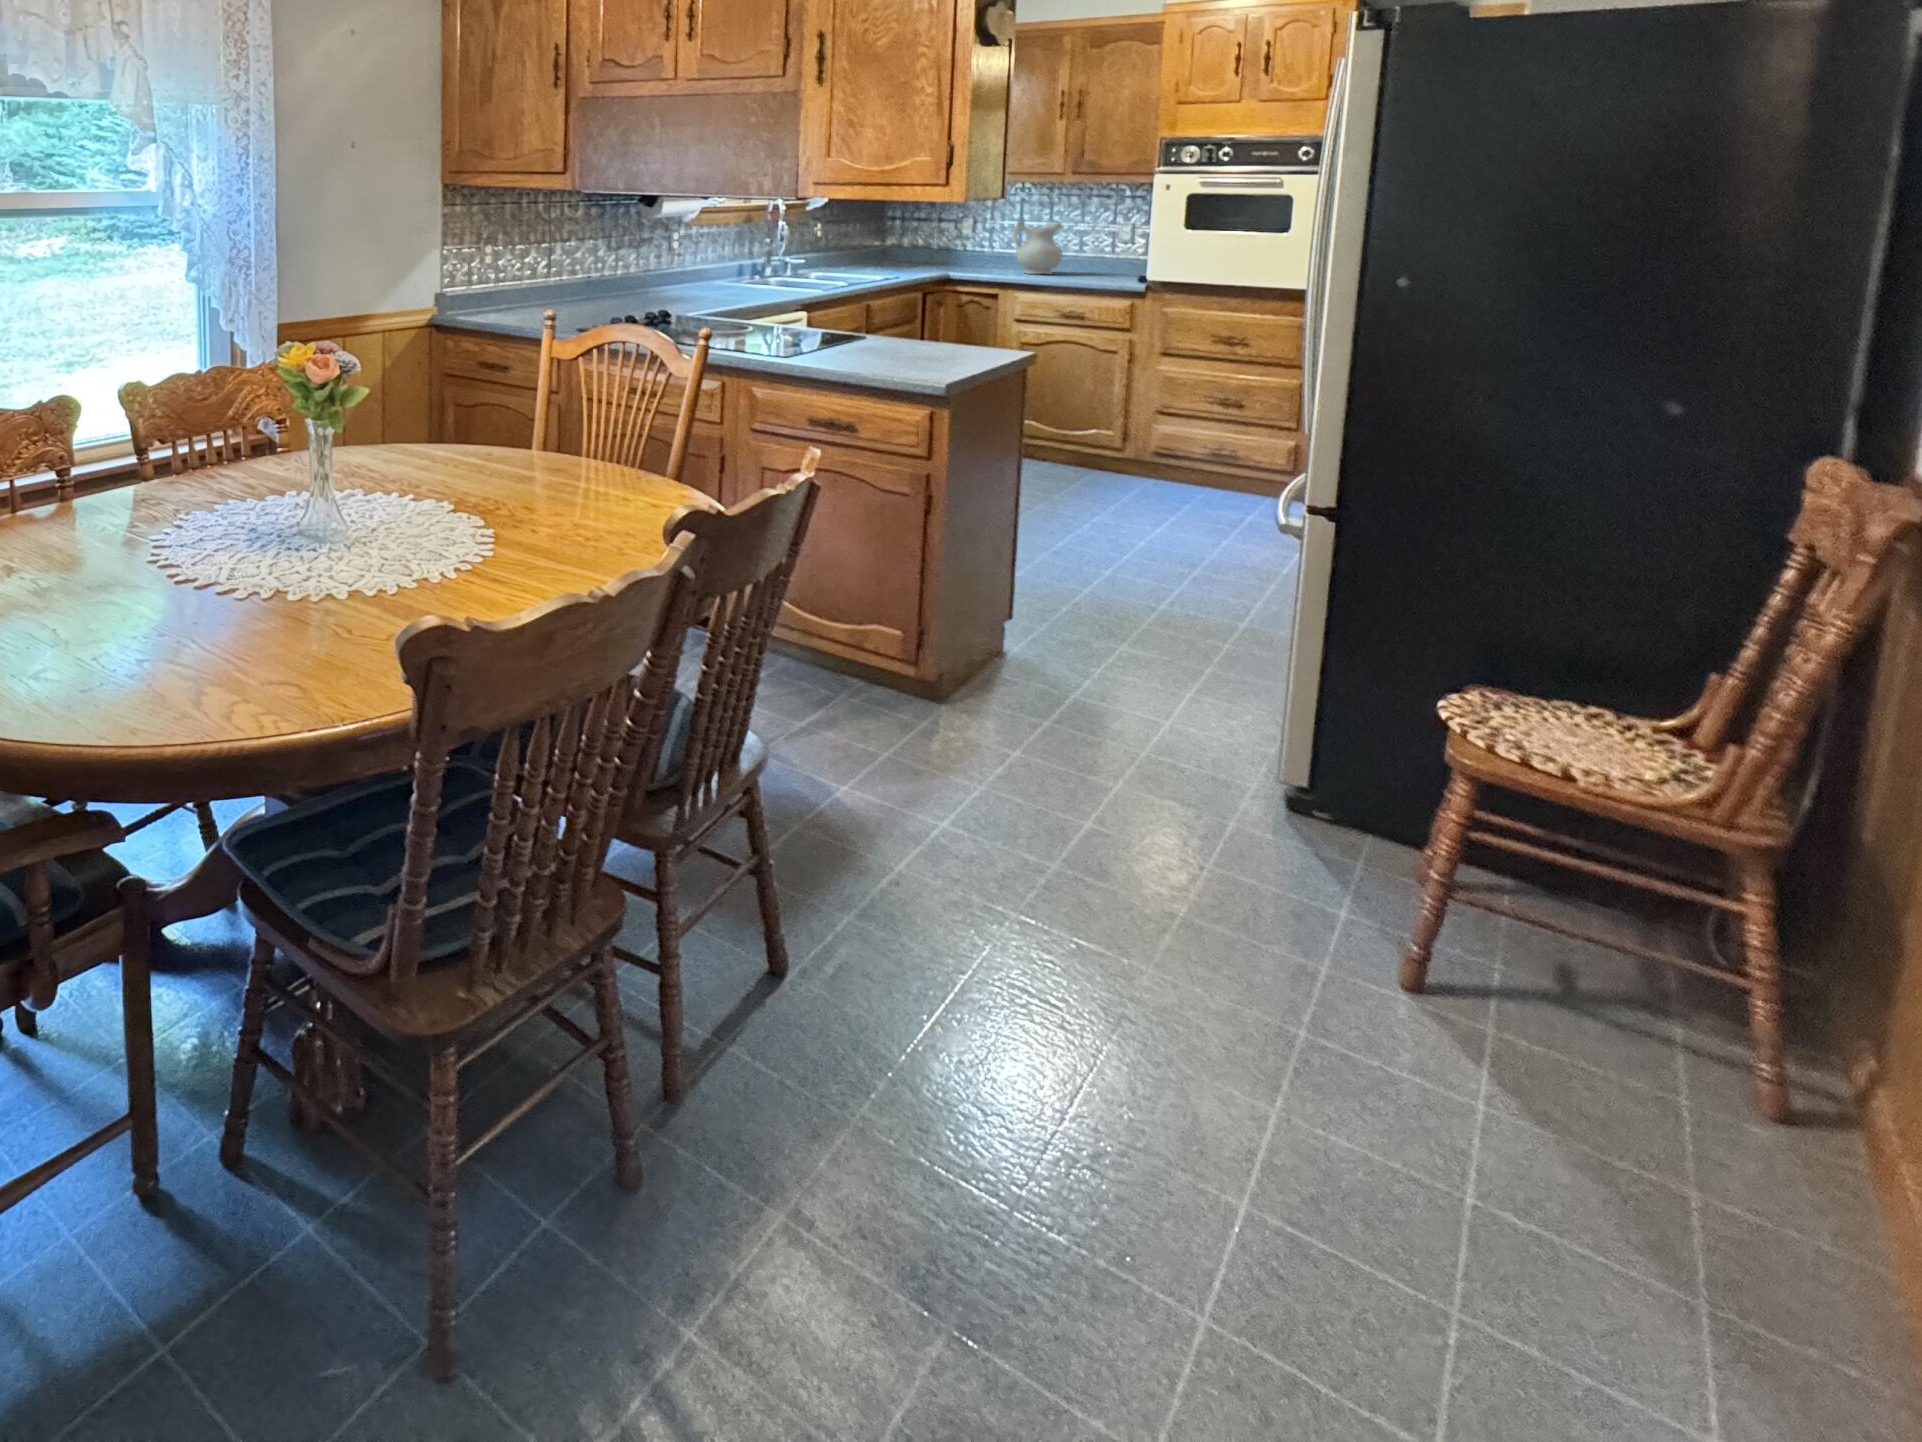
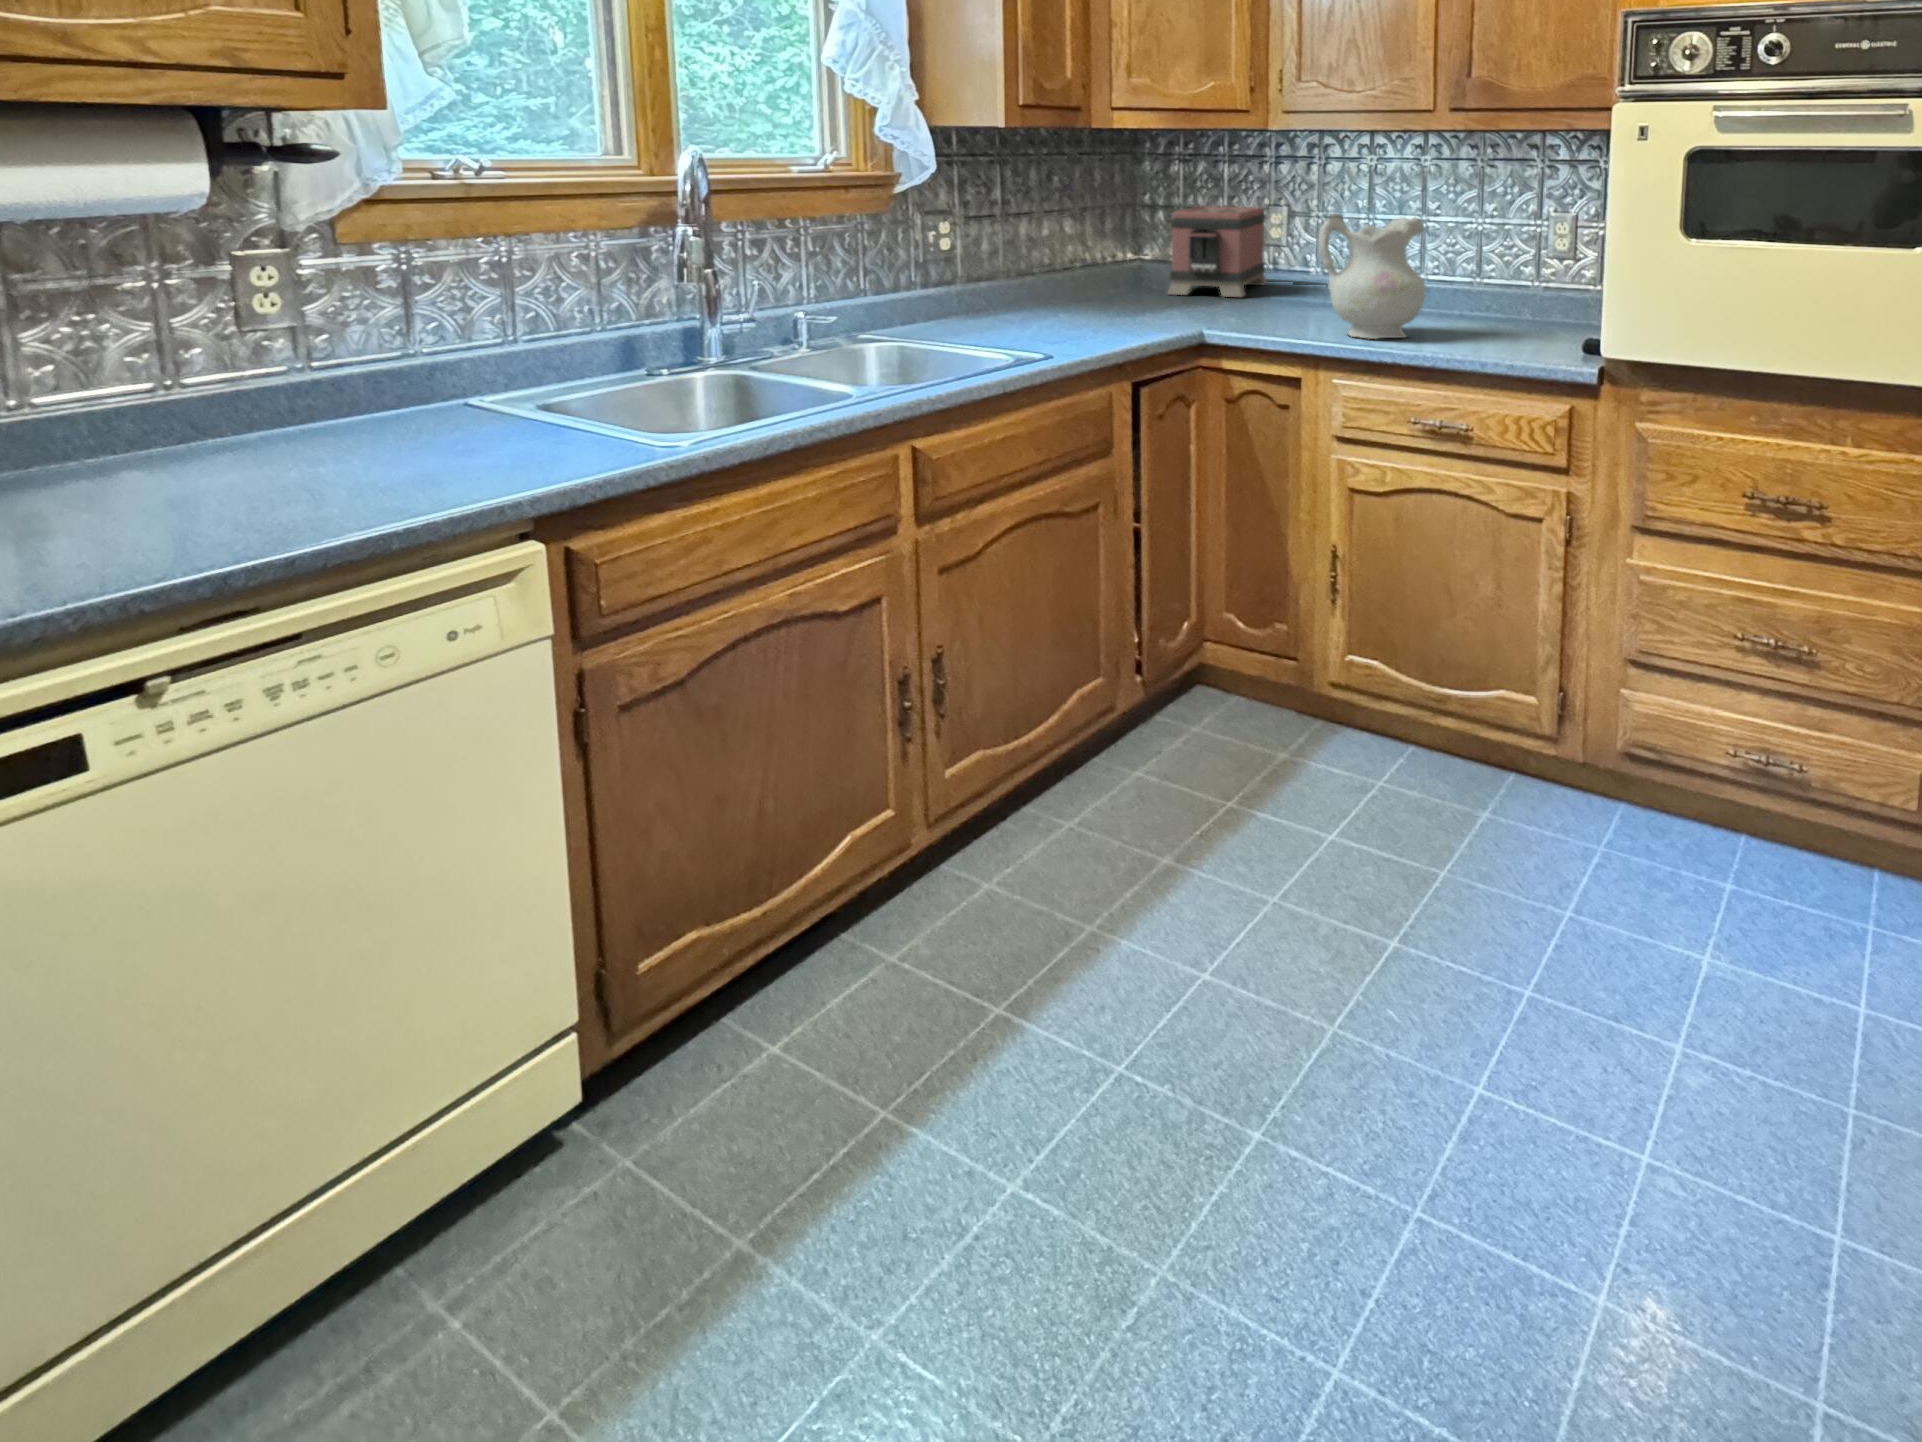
toaster: none [918,218,964,261] -> present [1168,206,1267,297]

